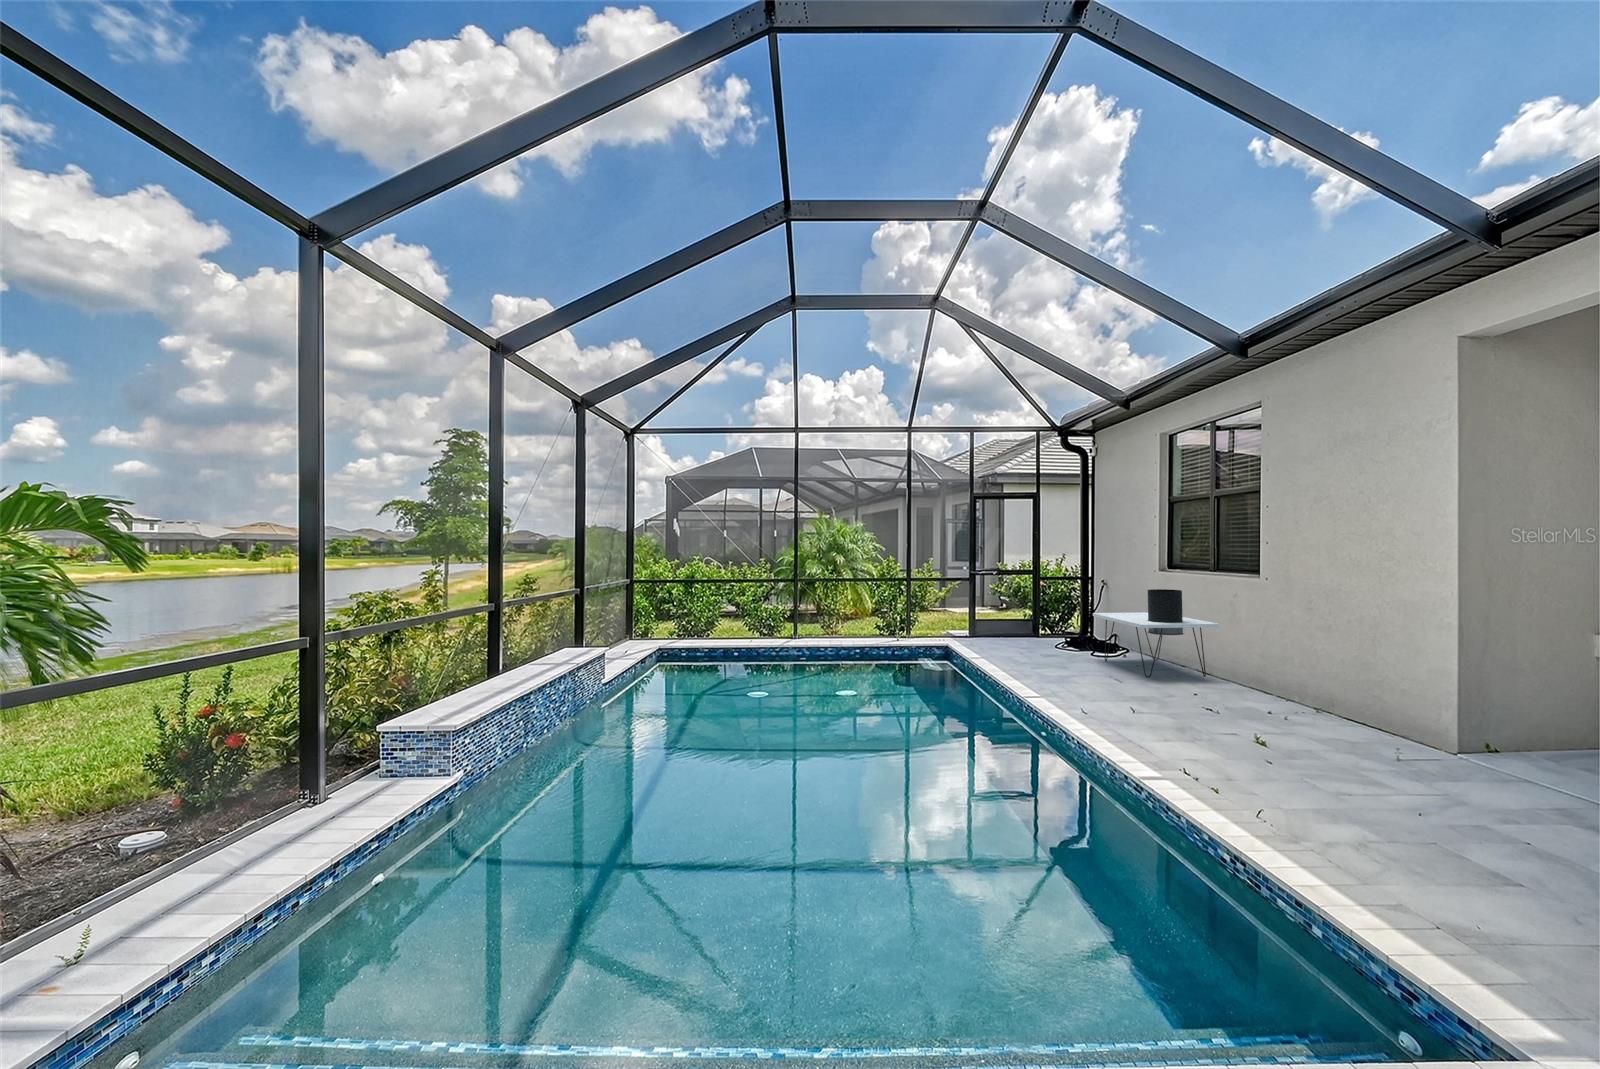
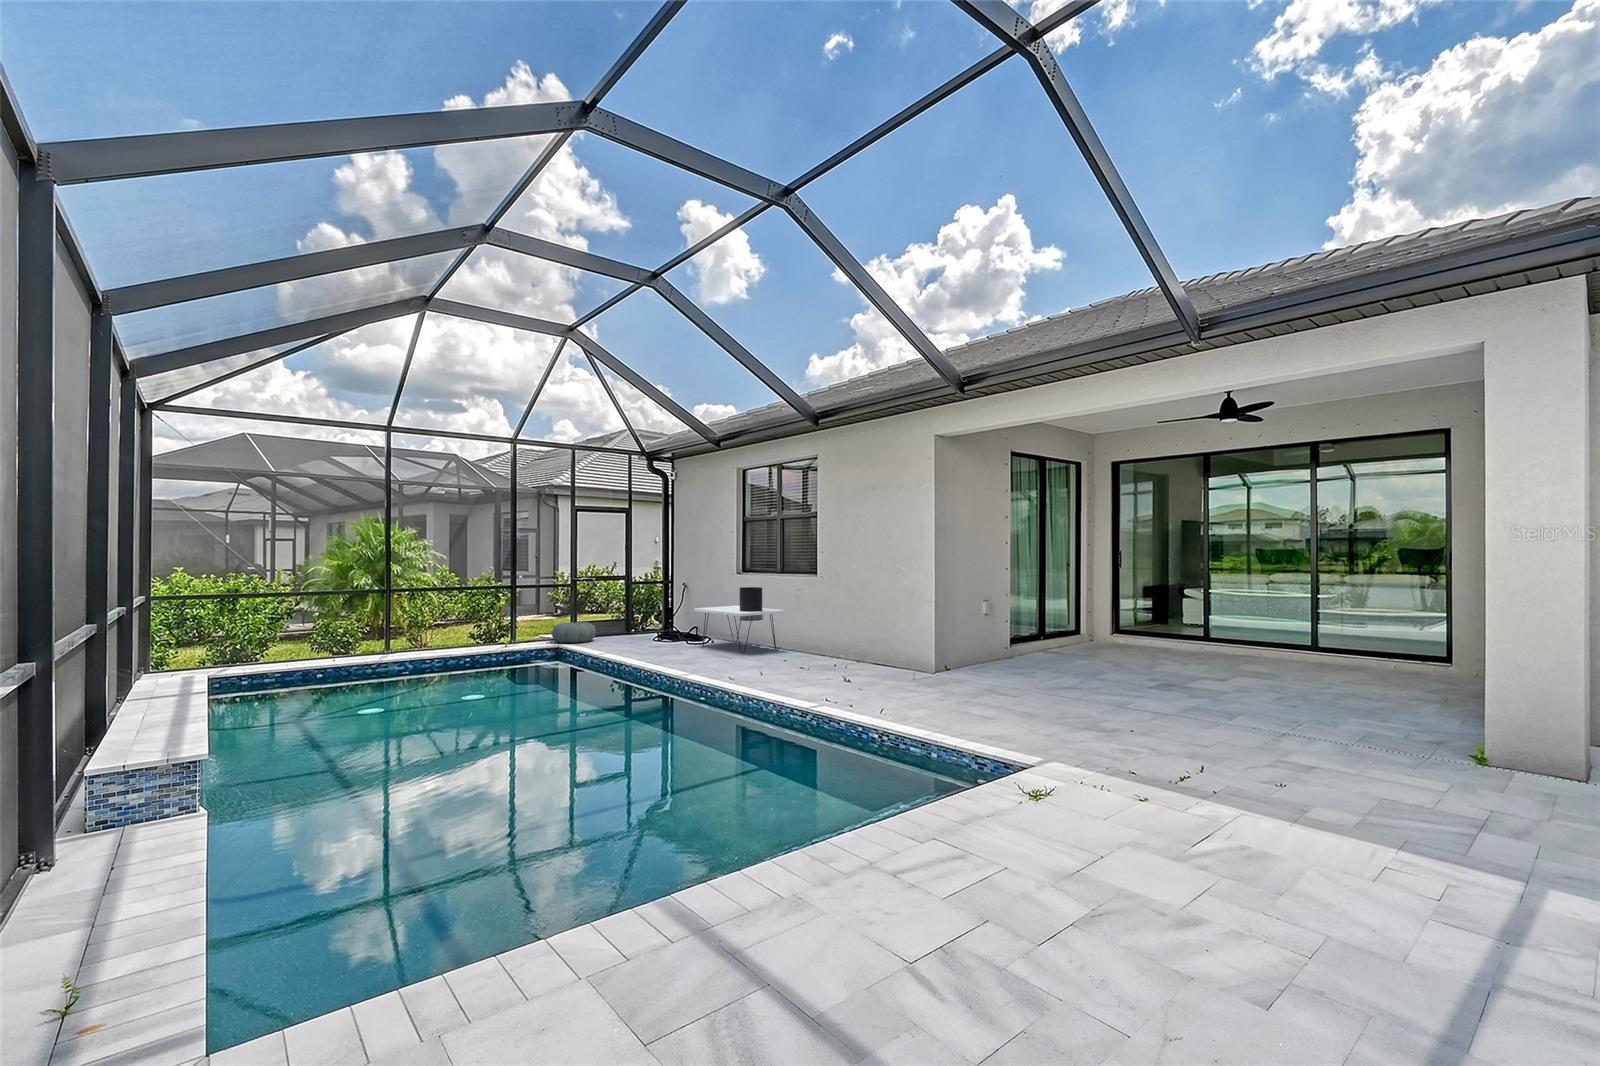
pouf: none [945,619,991,642] -> present [552,622,596,643]

